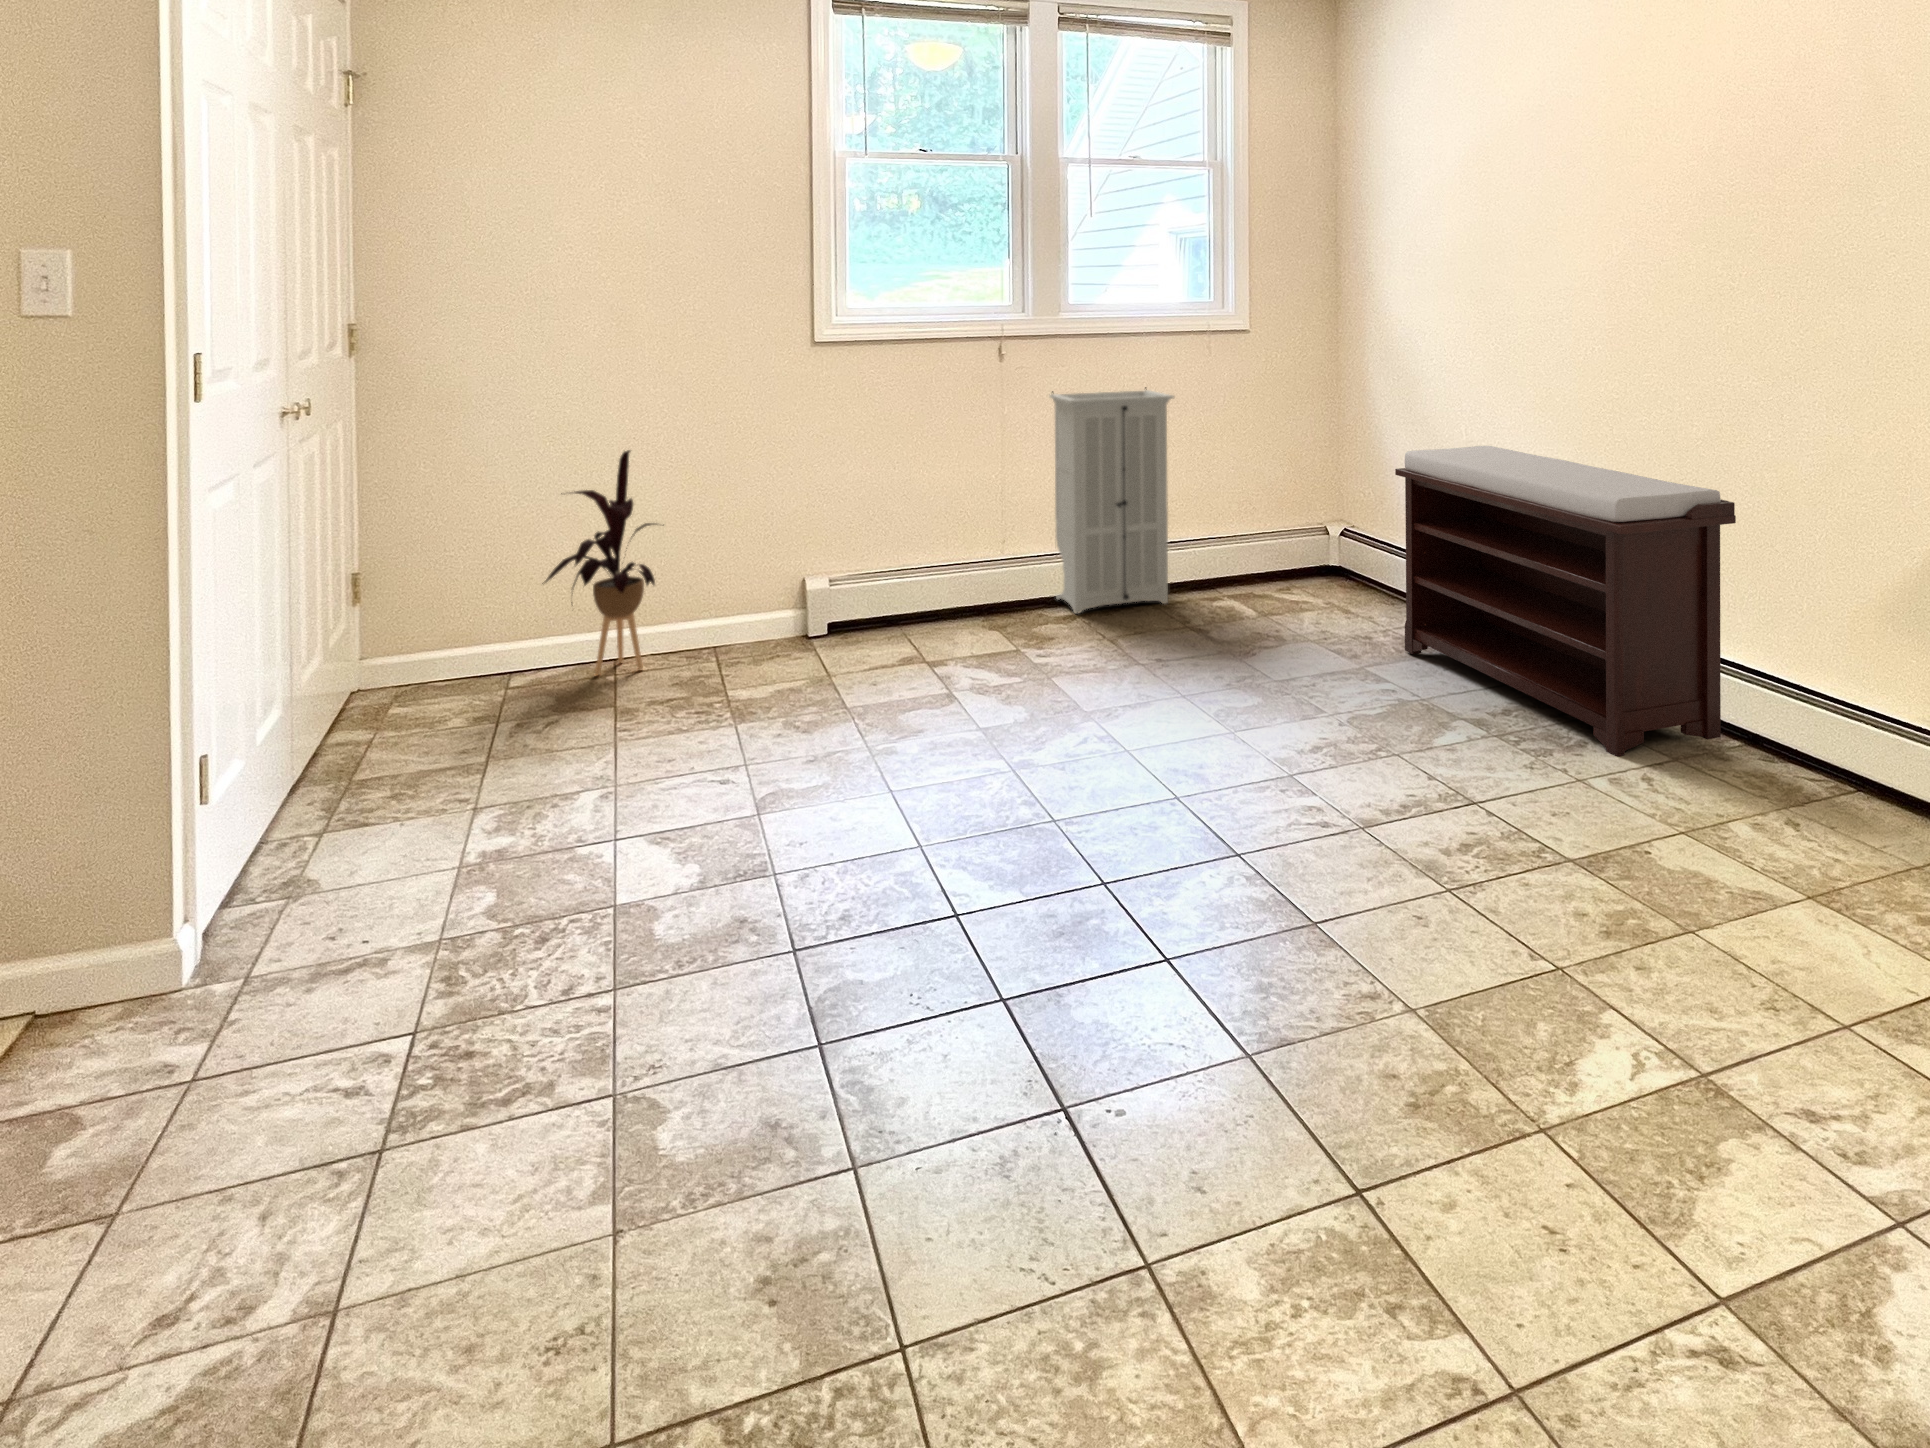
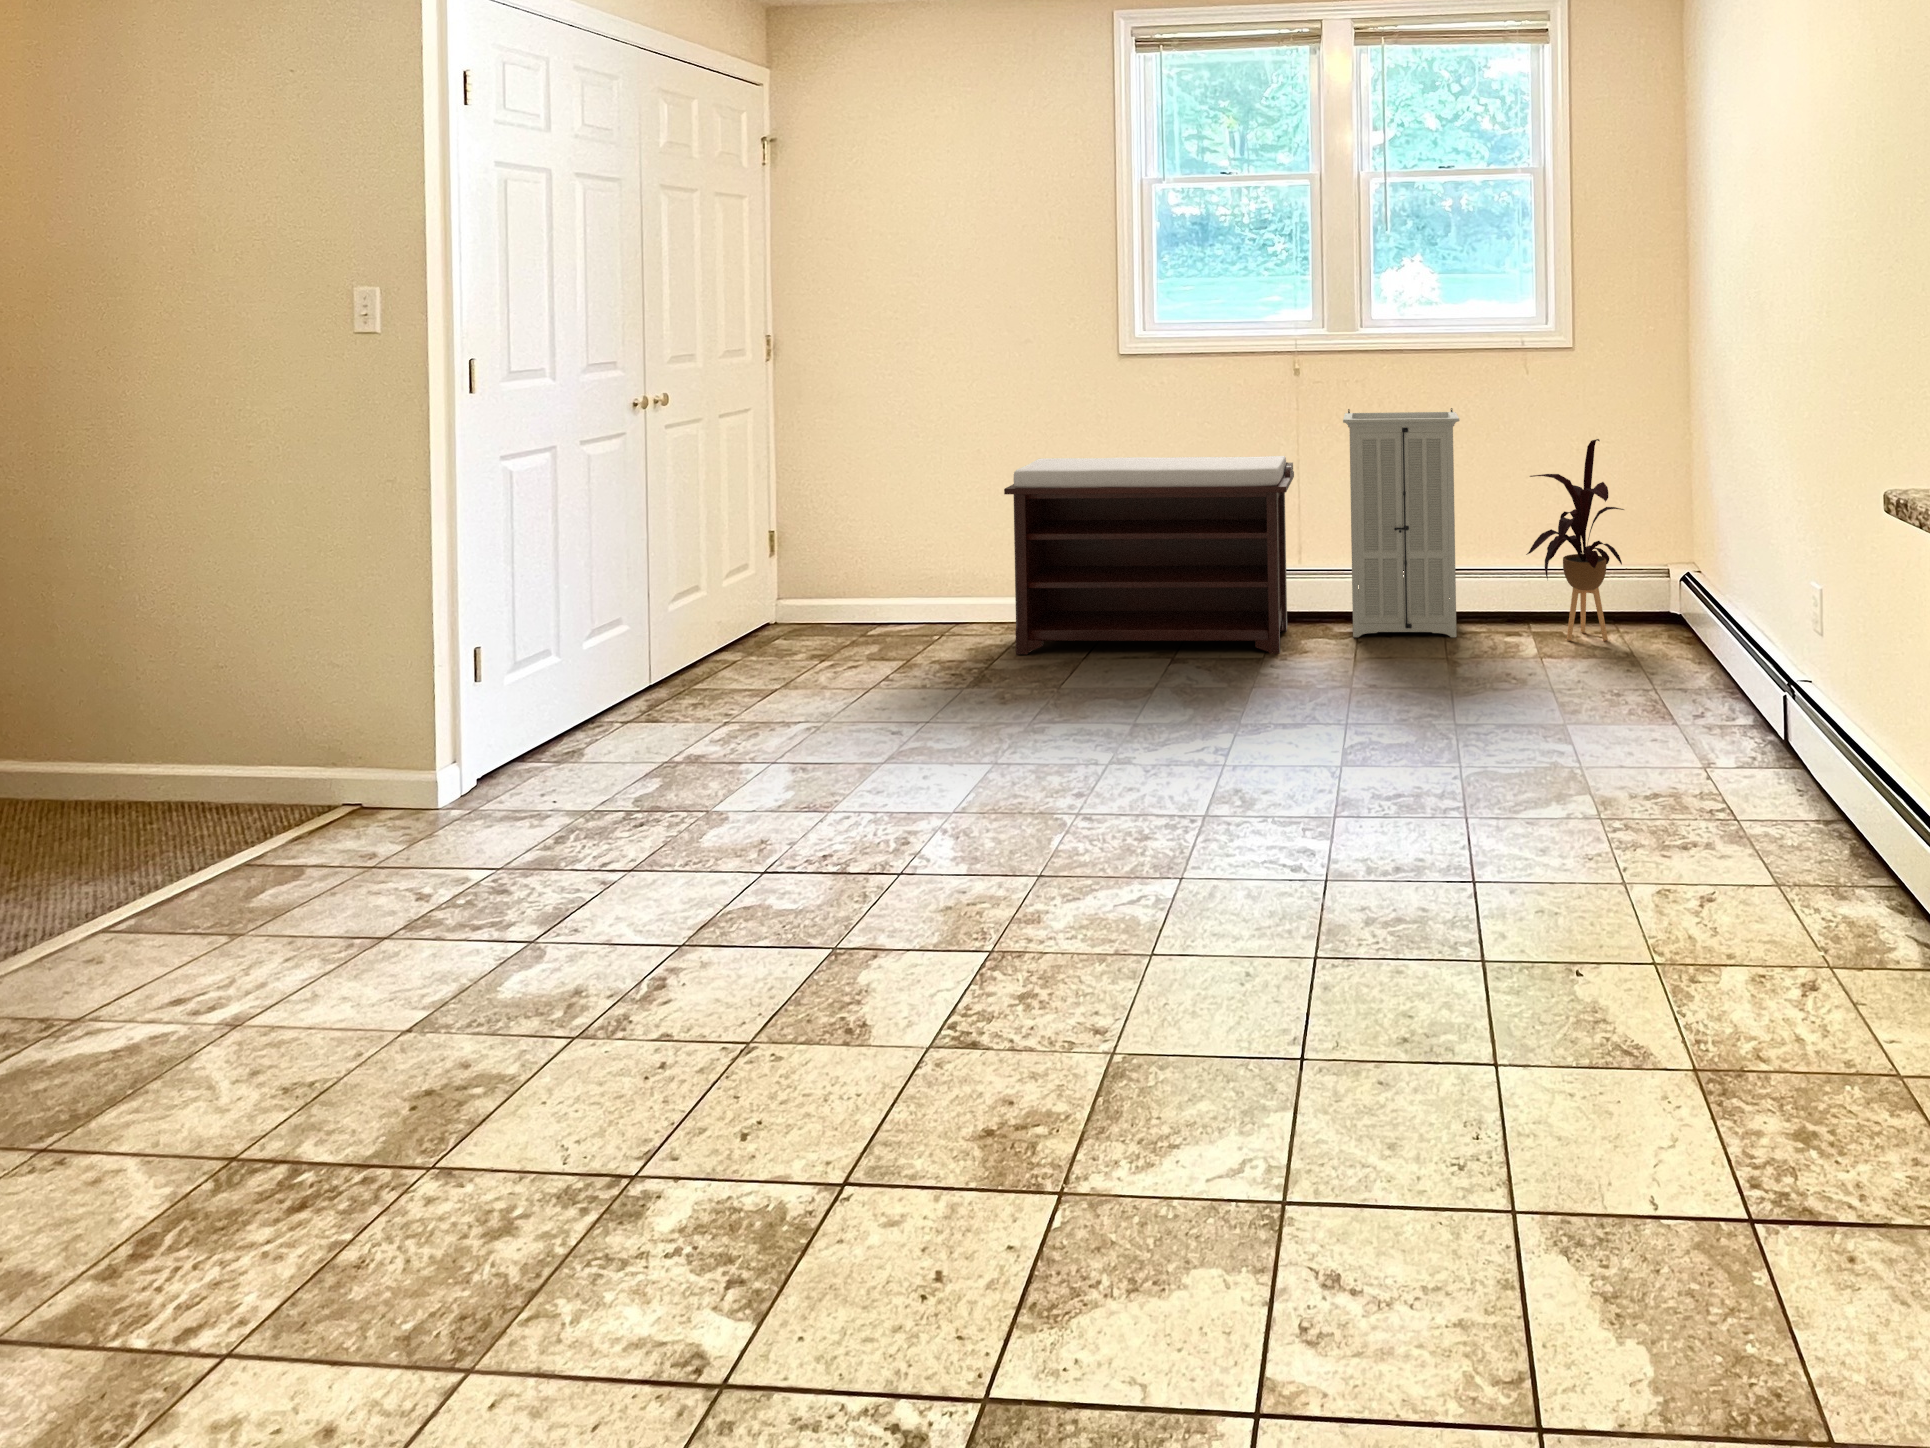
bench: present [1395,446,1736,757] -> present [1004,456,1294,654]
house plant: present [542,450,656,675] -> present [1526,439,1624,641]

